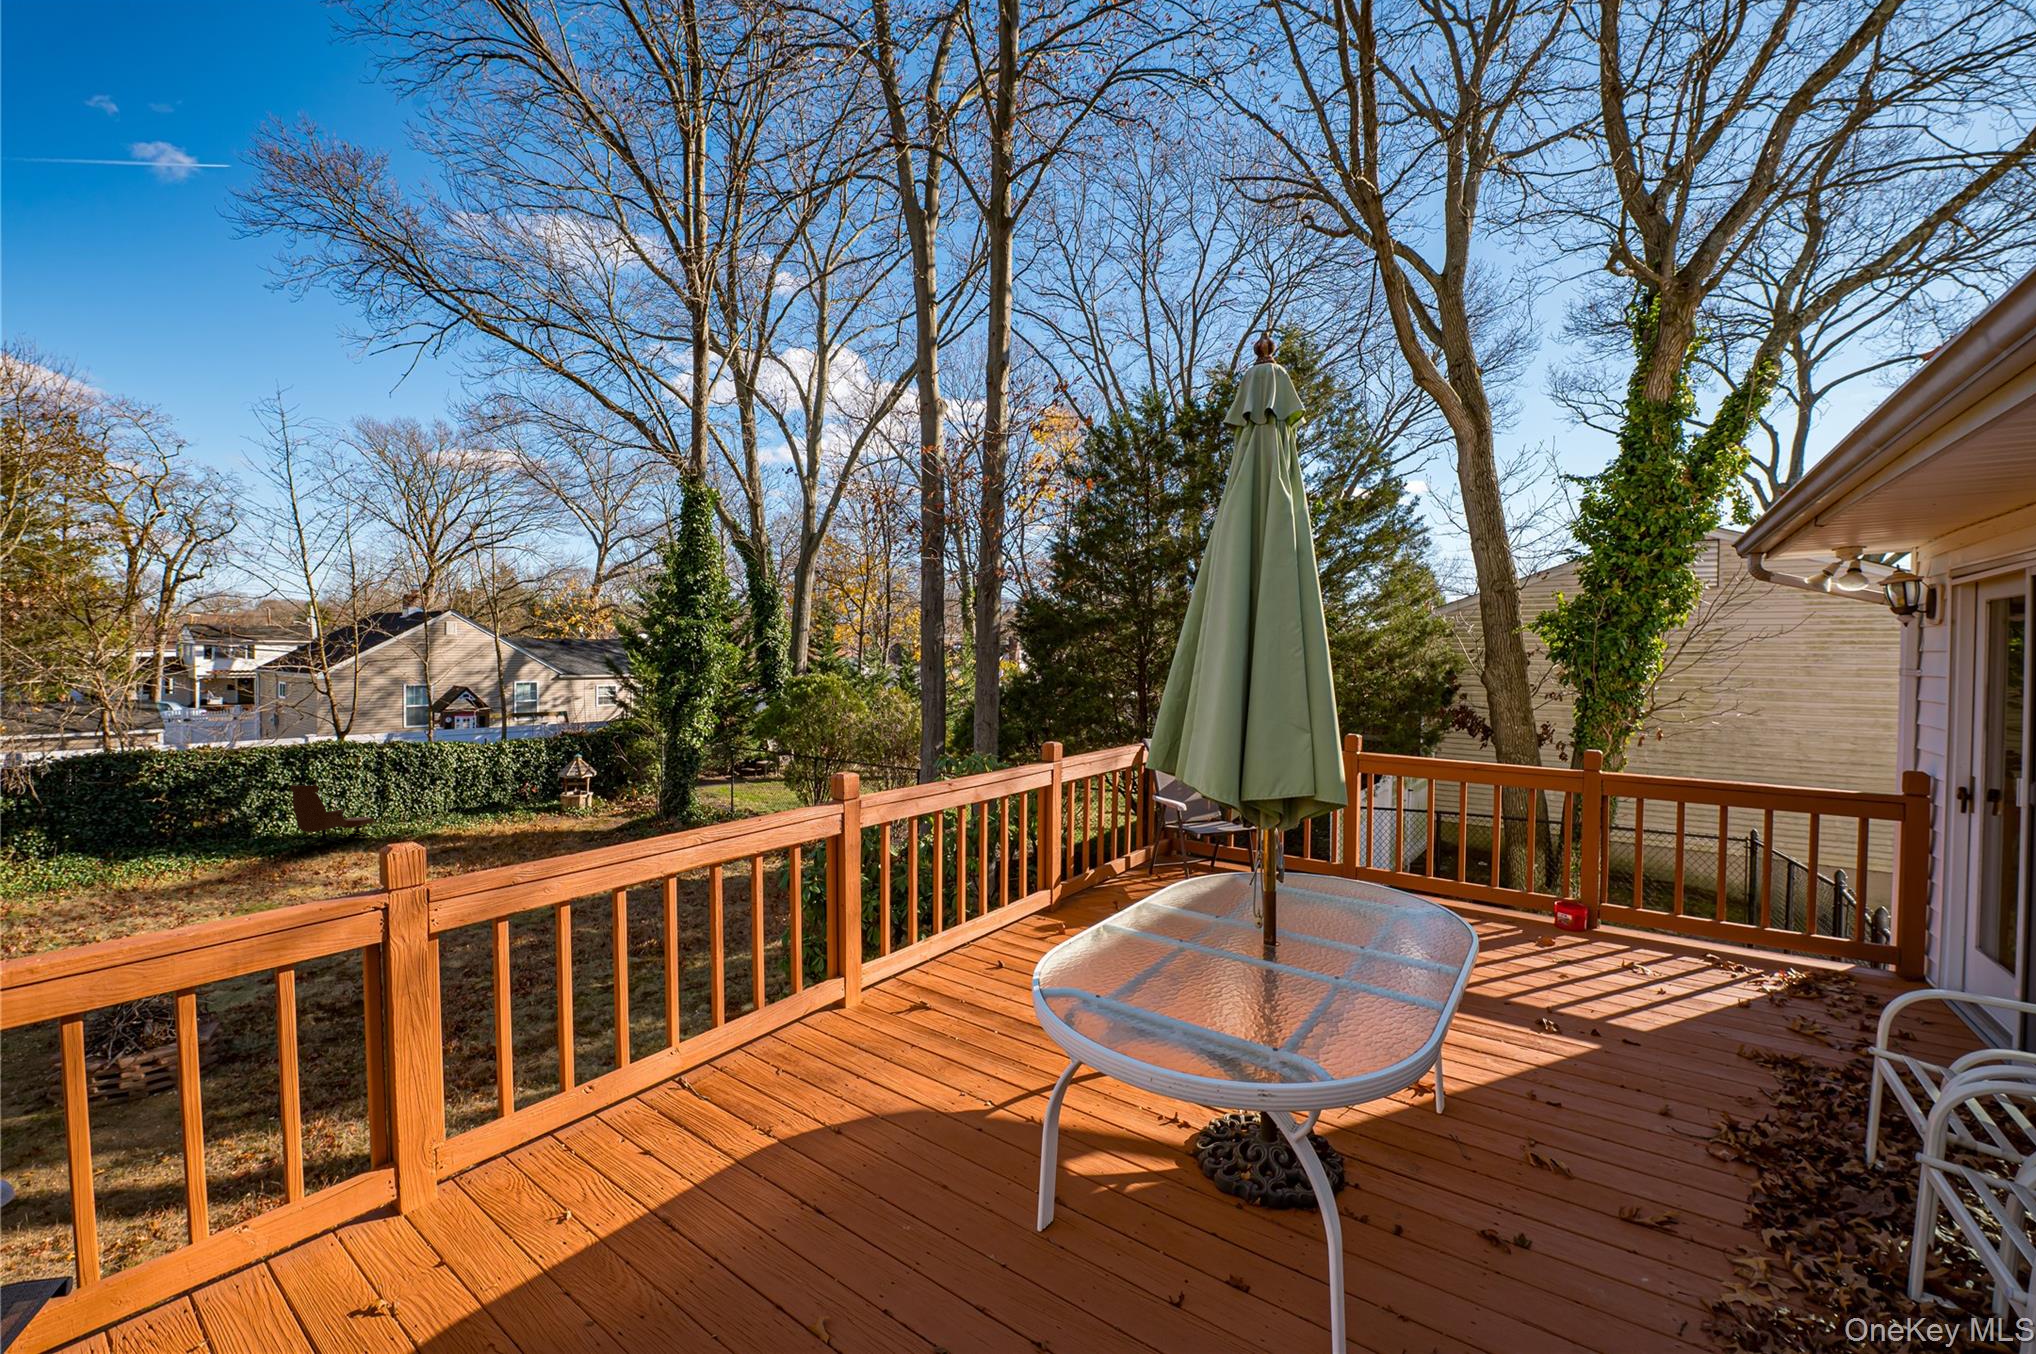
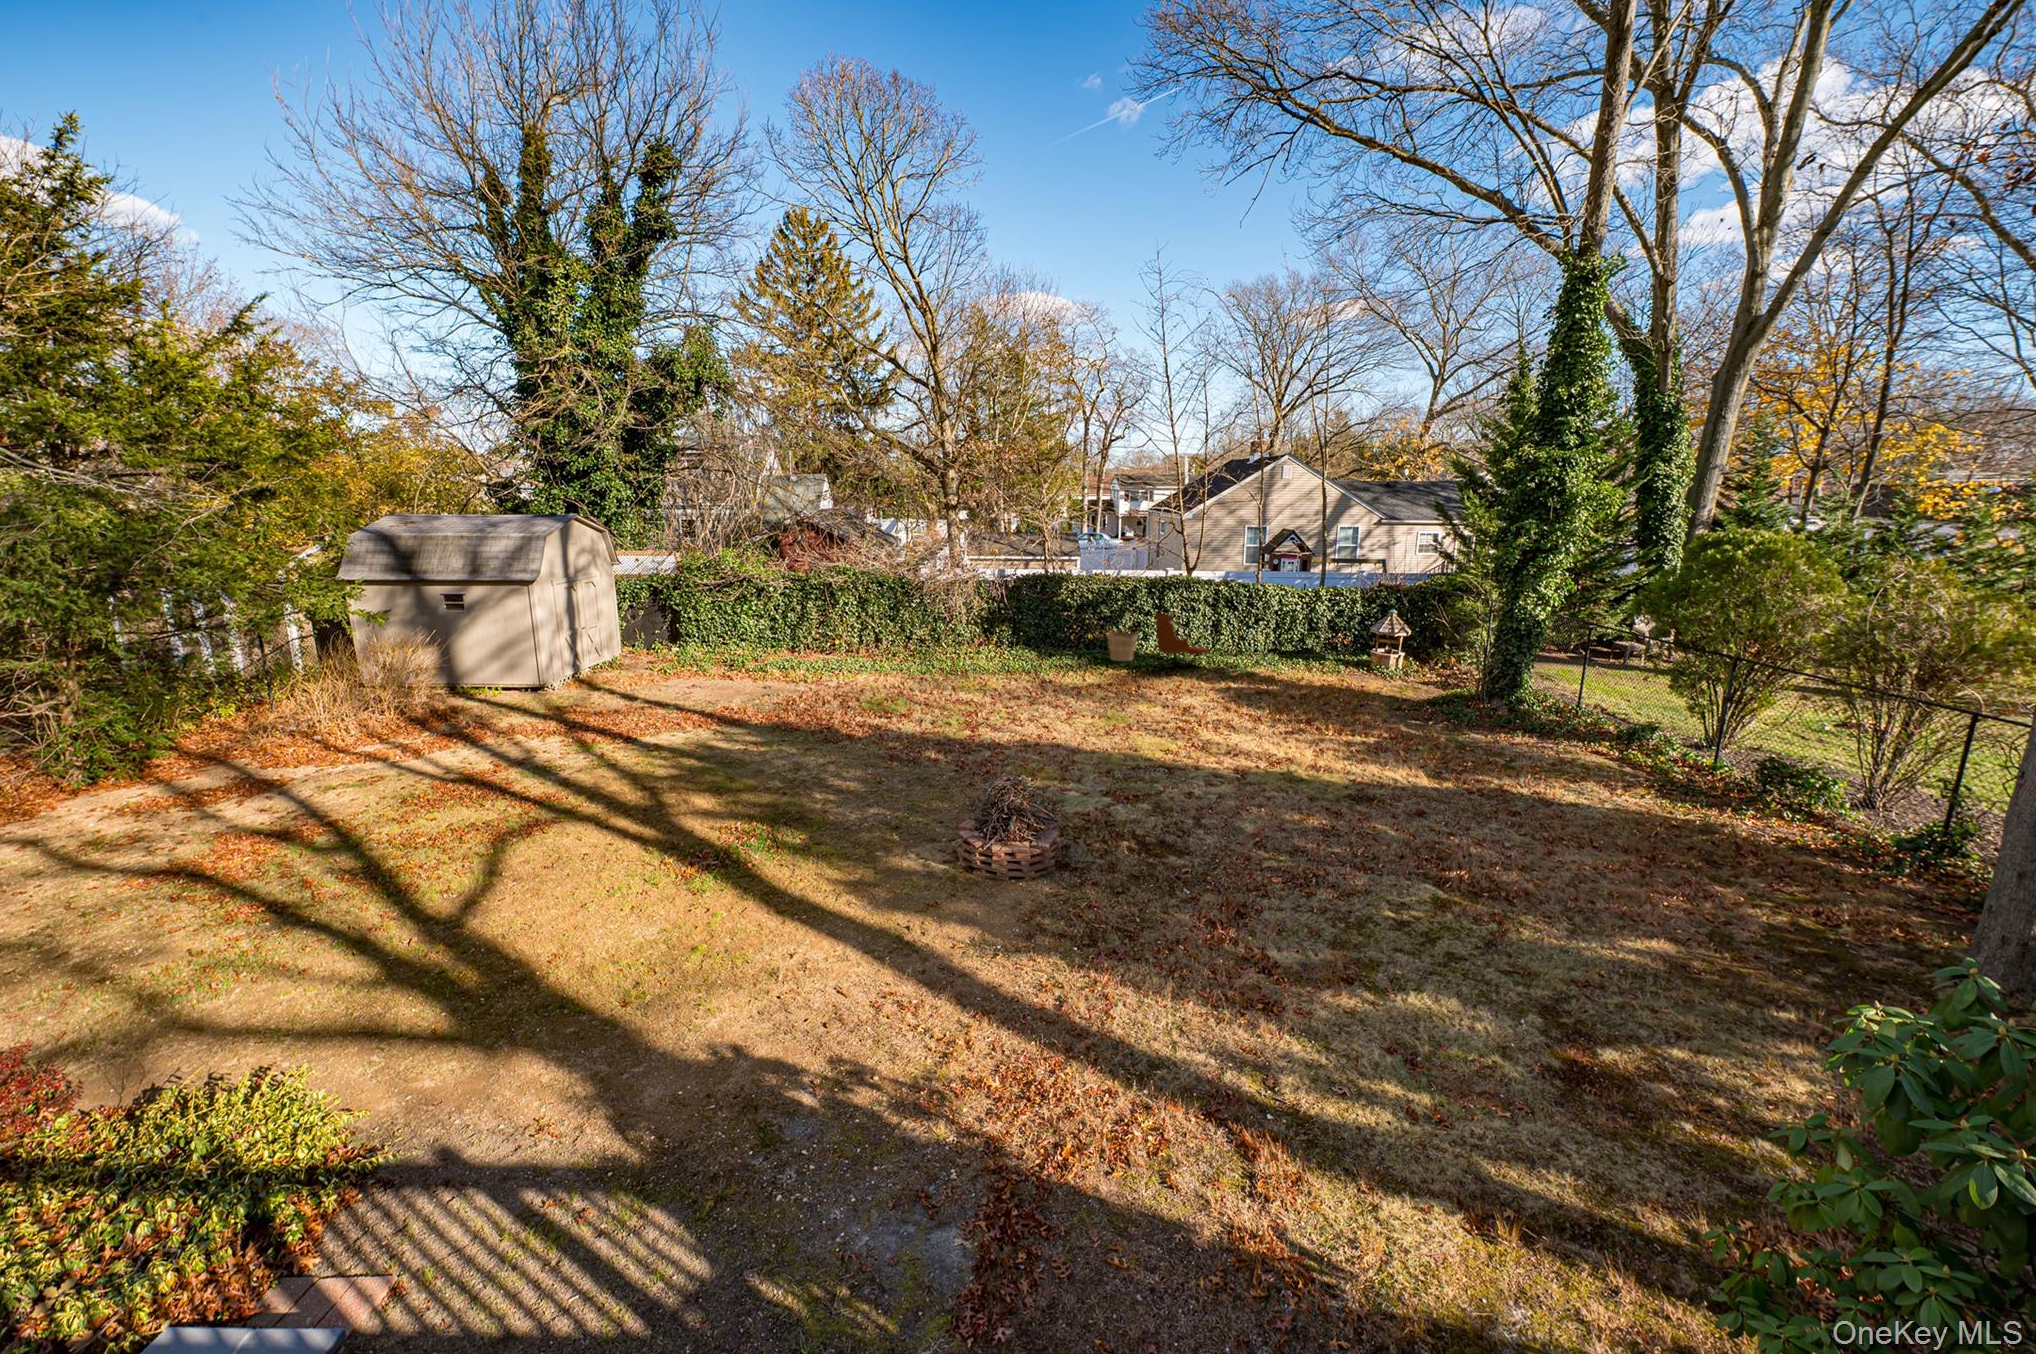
wooden bucket: none [212,813,265,852] -> present [1107,631,1138,661]

